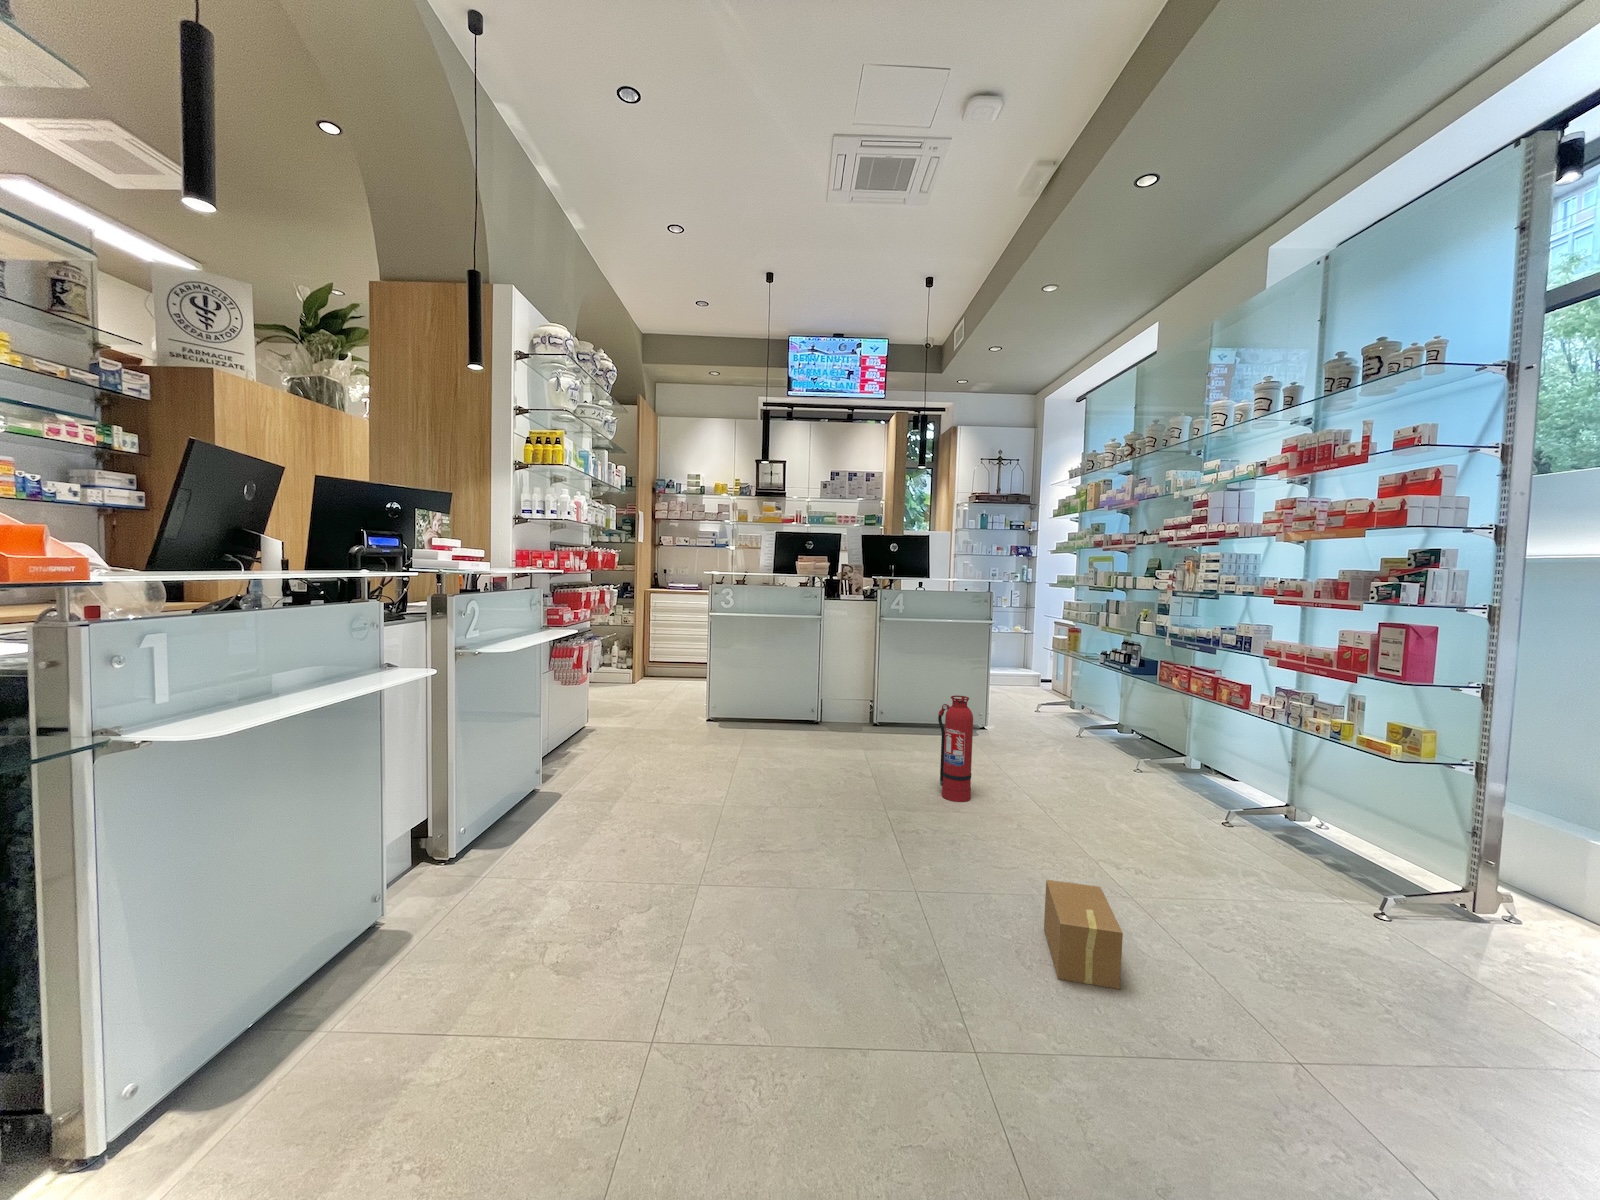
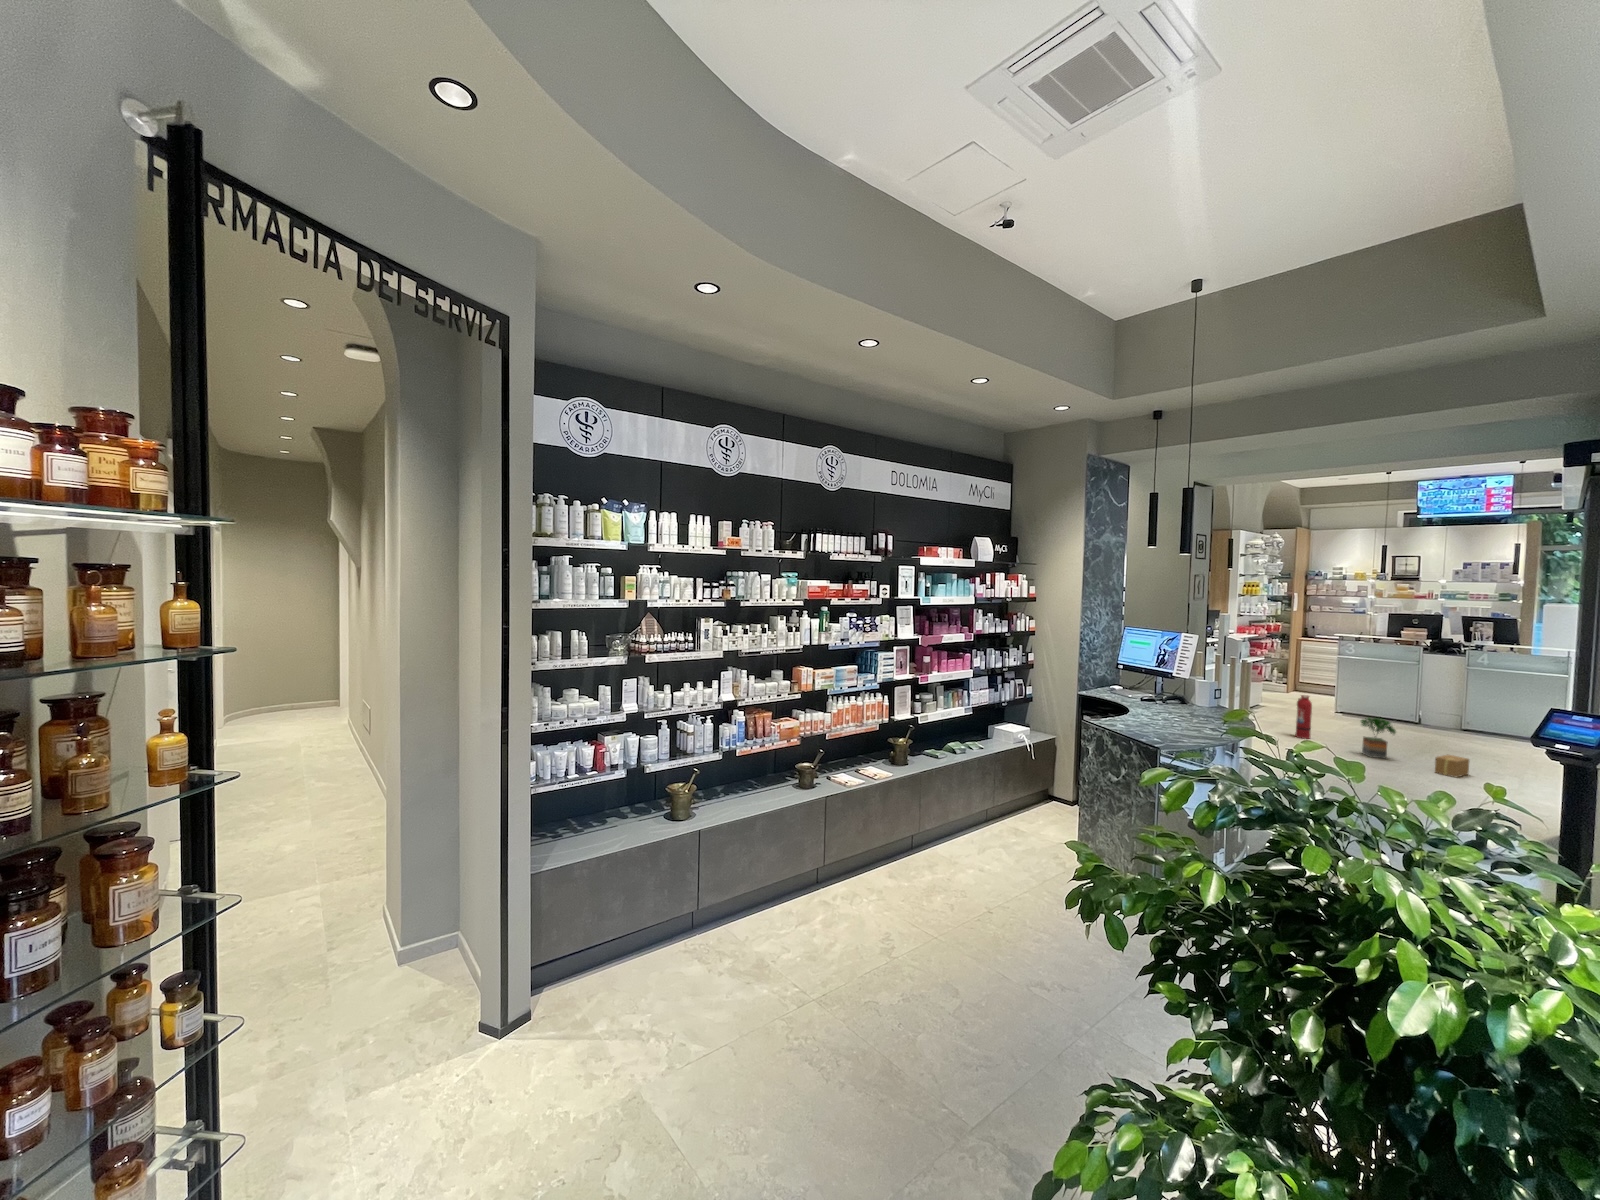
fire extinguisher: present [938,695,973,802] -> present [1295,695,1312,739]
potted tree: none [825,785,930,942] -> present [1361,718,1396,758]

